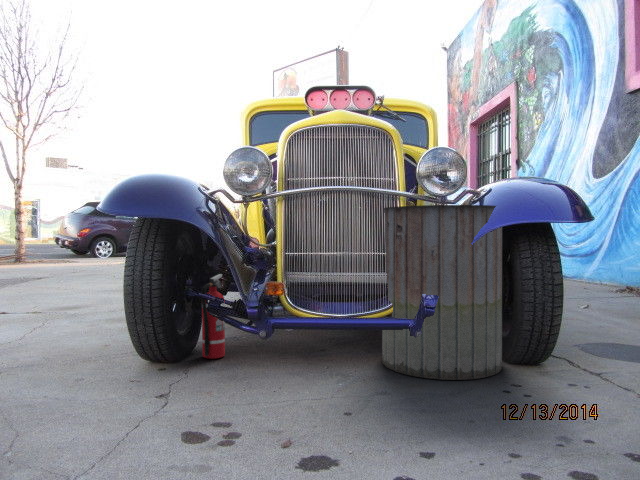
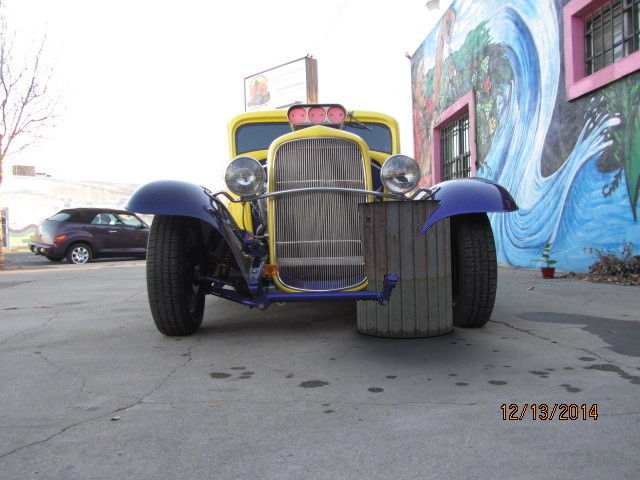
potted plant: none [578,249,617,292] -> present [533,243,558,278]
fire extinguisher: present [202,274,225,359] -> none [206,263,227,333]

